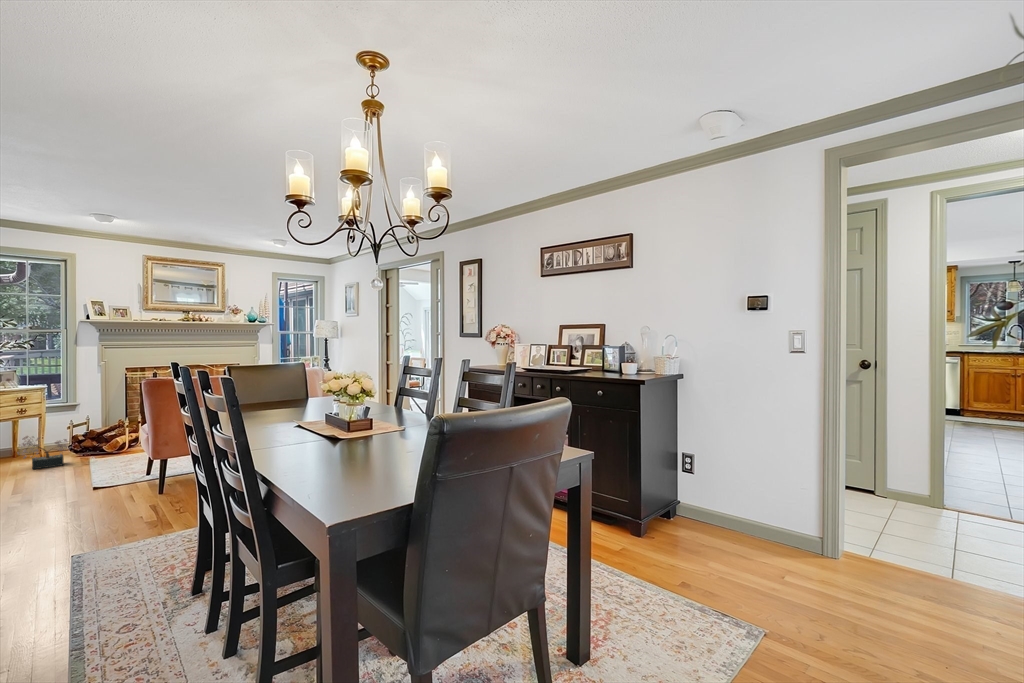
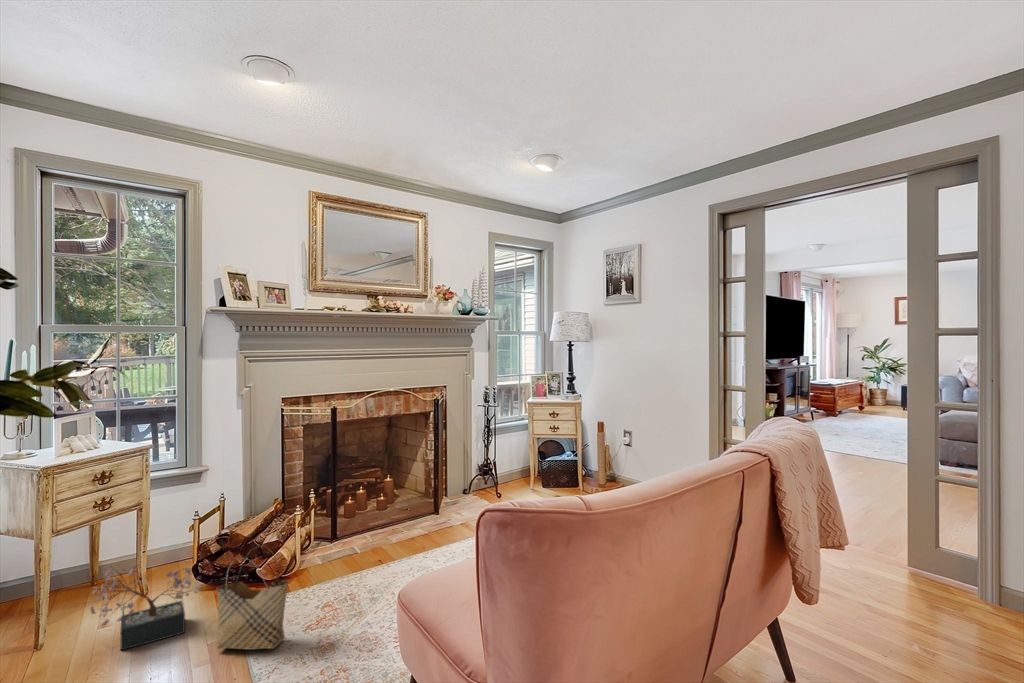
woven basket: none [78,427,113,467] -> present [216,545,288,649]

